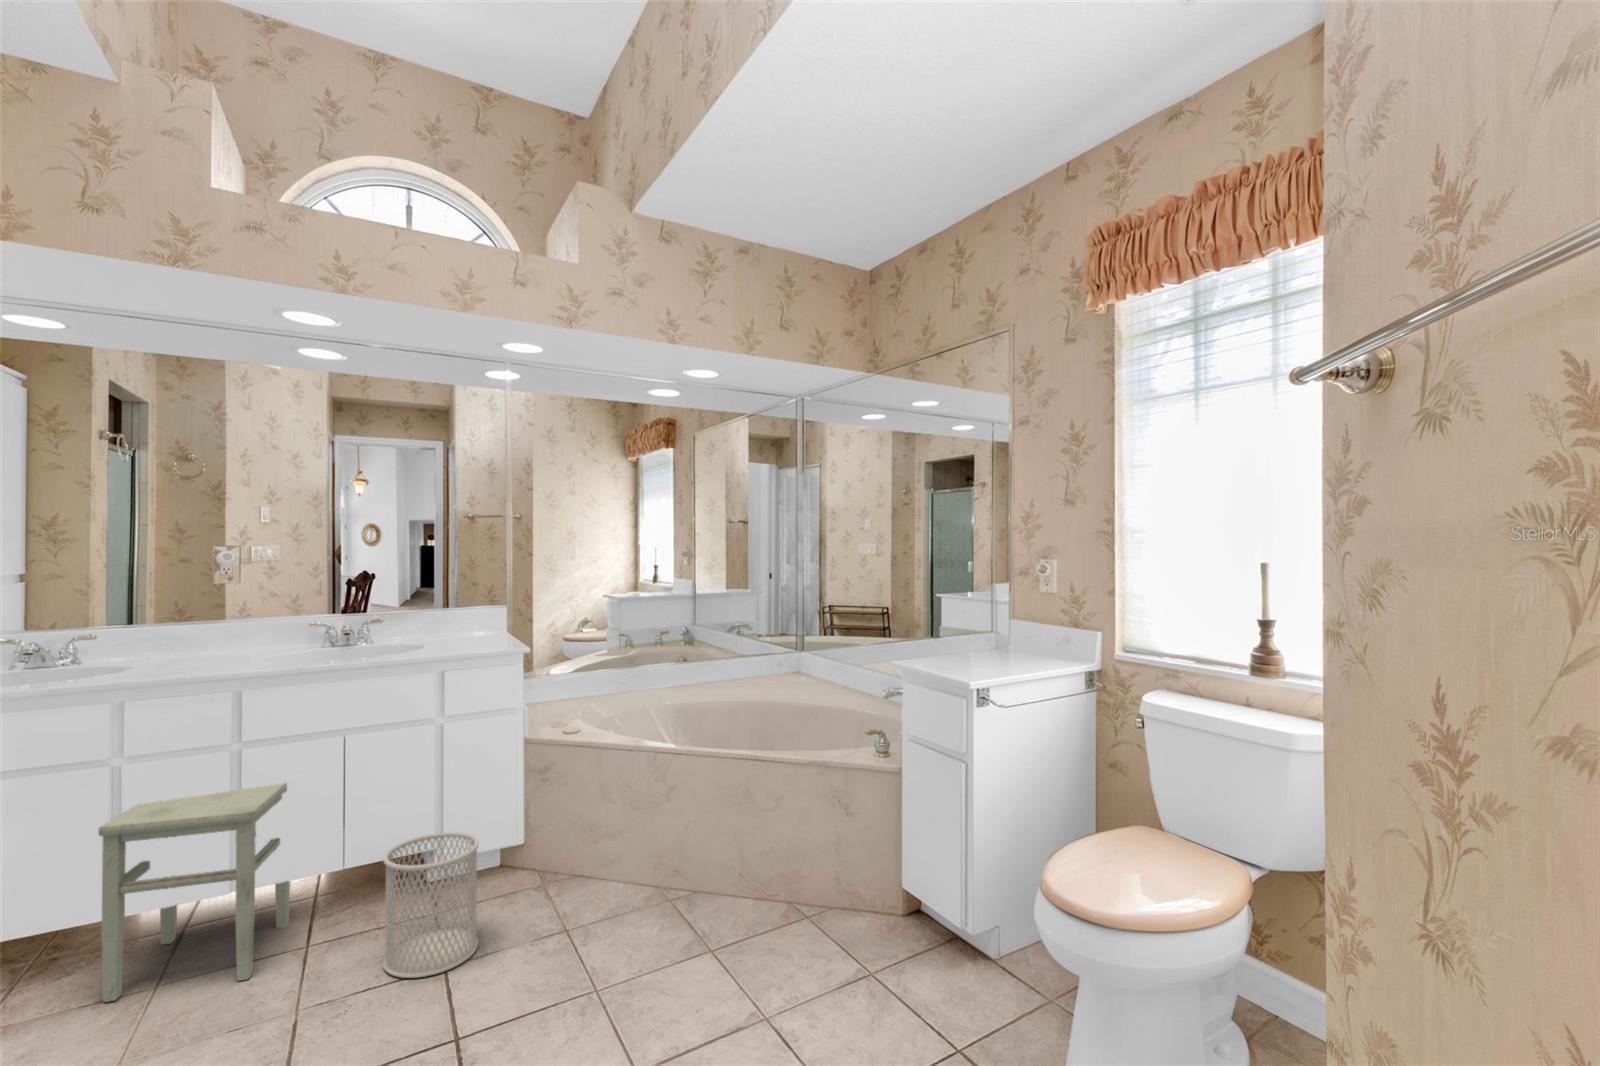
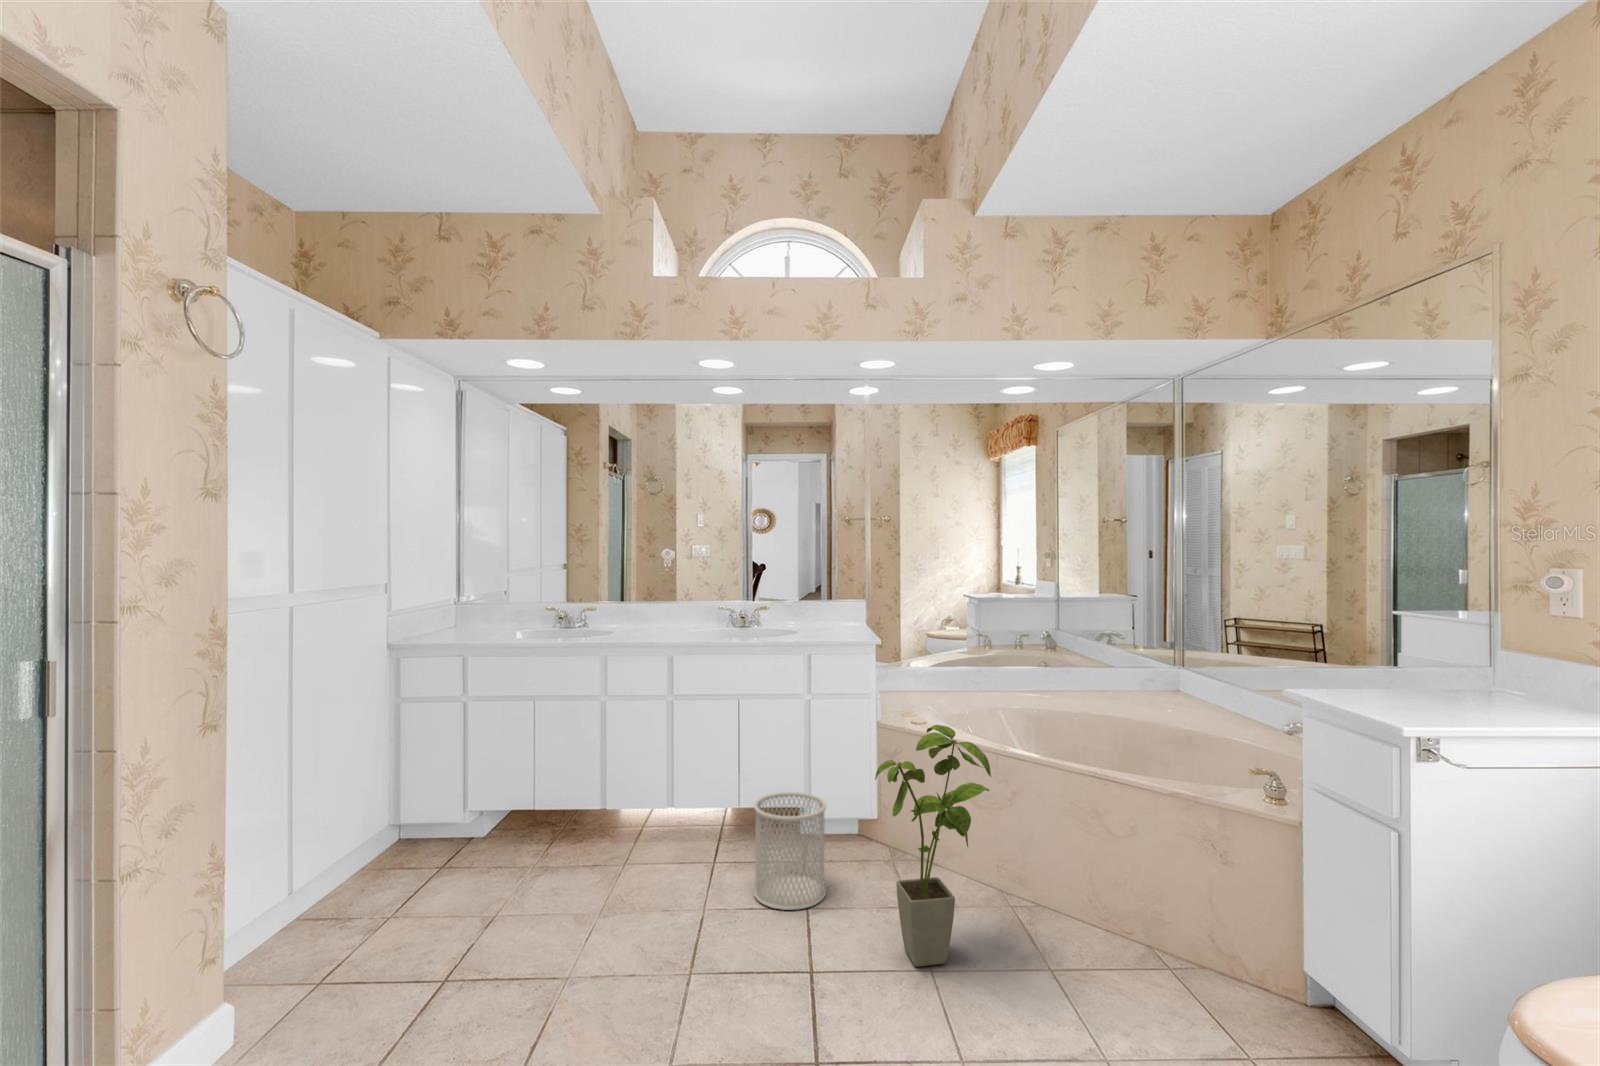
house plant: none [554,728,685,989] -> present [875,725,991,967]
stool: present [99,783,291,1002] -> none [588,721,707,874]

